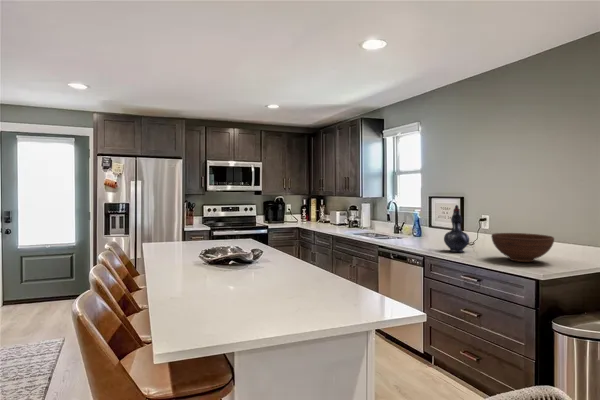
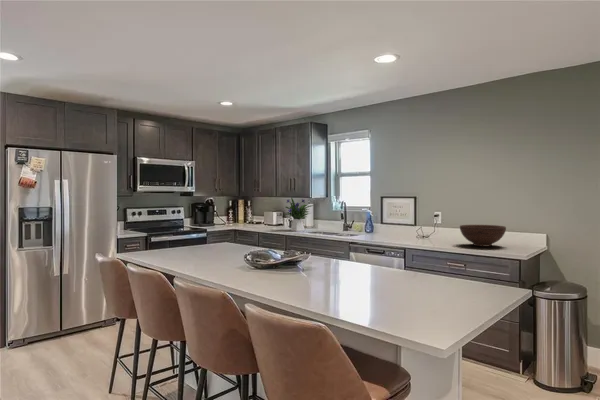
flower arrangement: none [331,196,363,232] -> present [285,197,311,231]
decorative vase: present [444,205,469,252] -> none [415,203,436,243]

